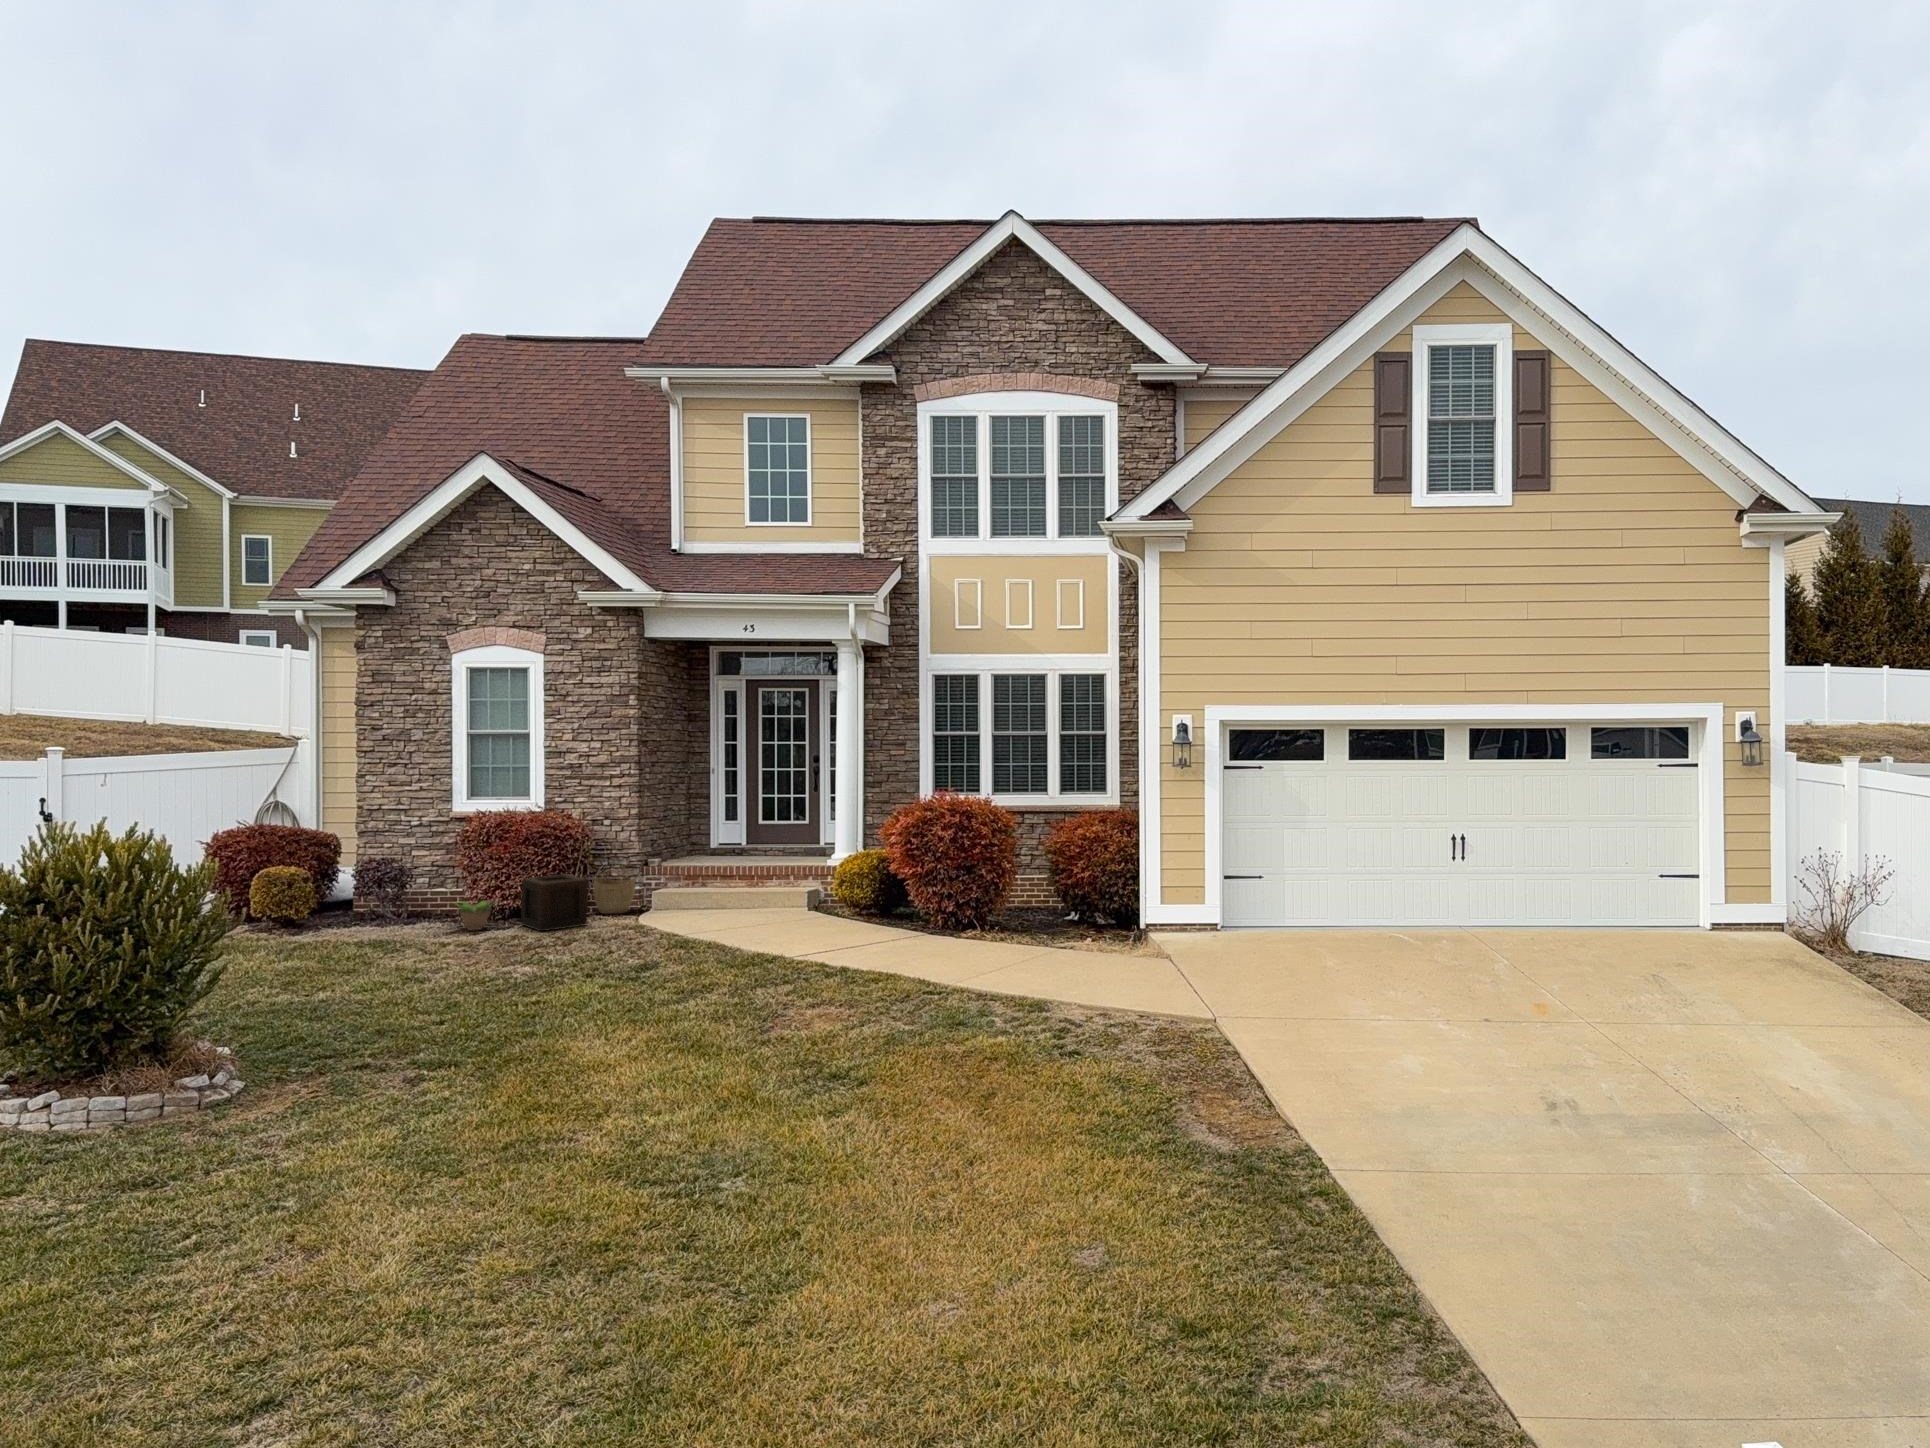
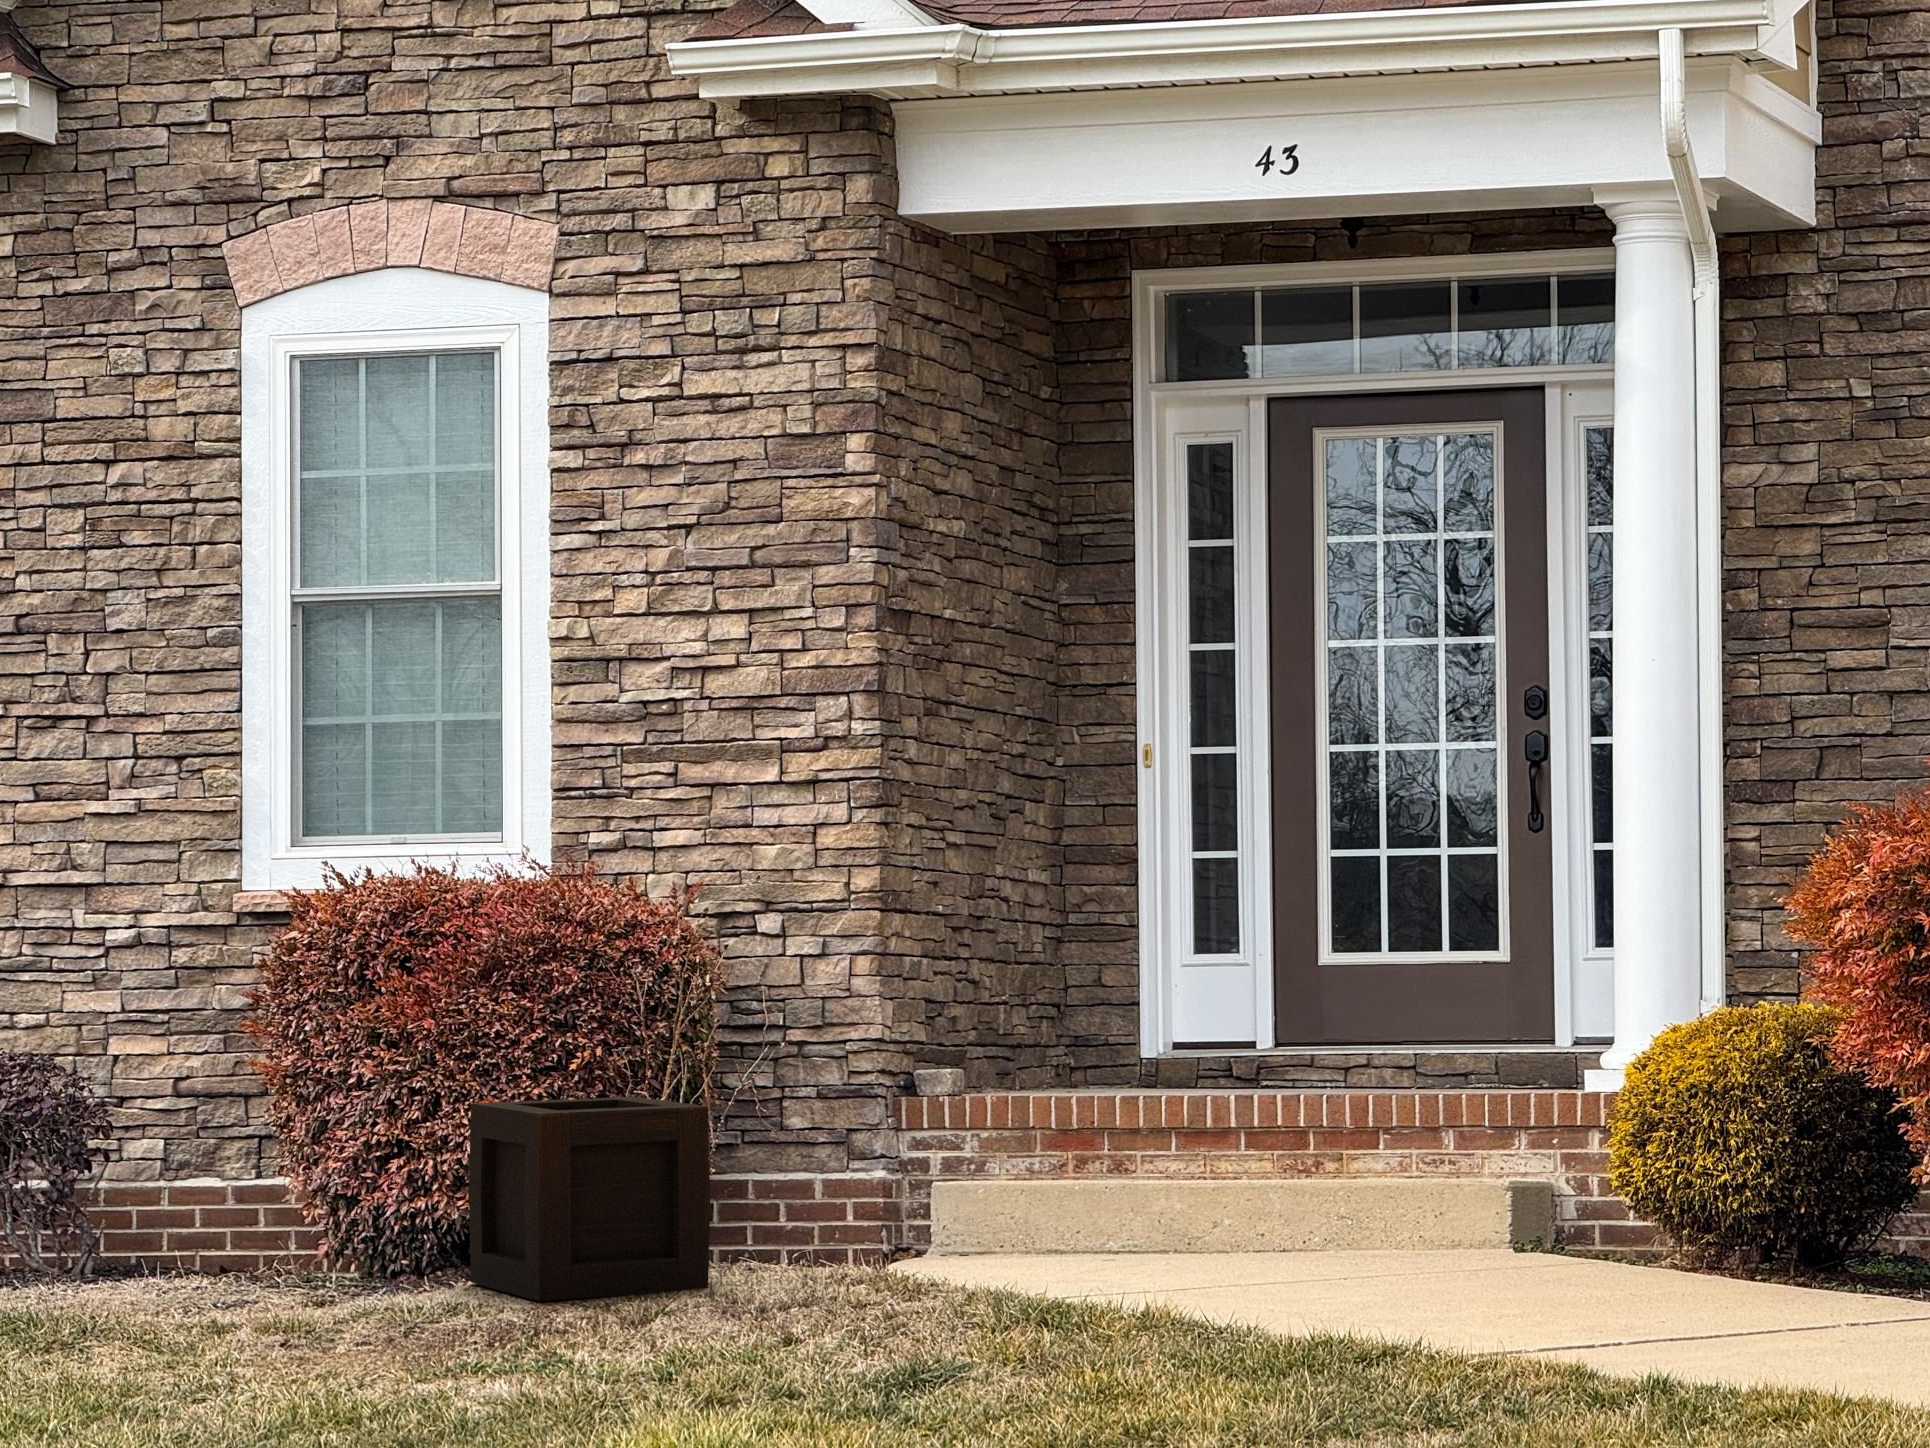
woven basket: present [593,868,635,914] -> none [730,1078,884,1259]
decorative plant: present [455,901,494,930] -> none [204,1183,402,1294]

